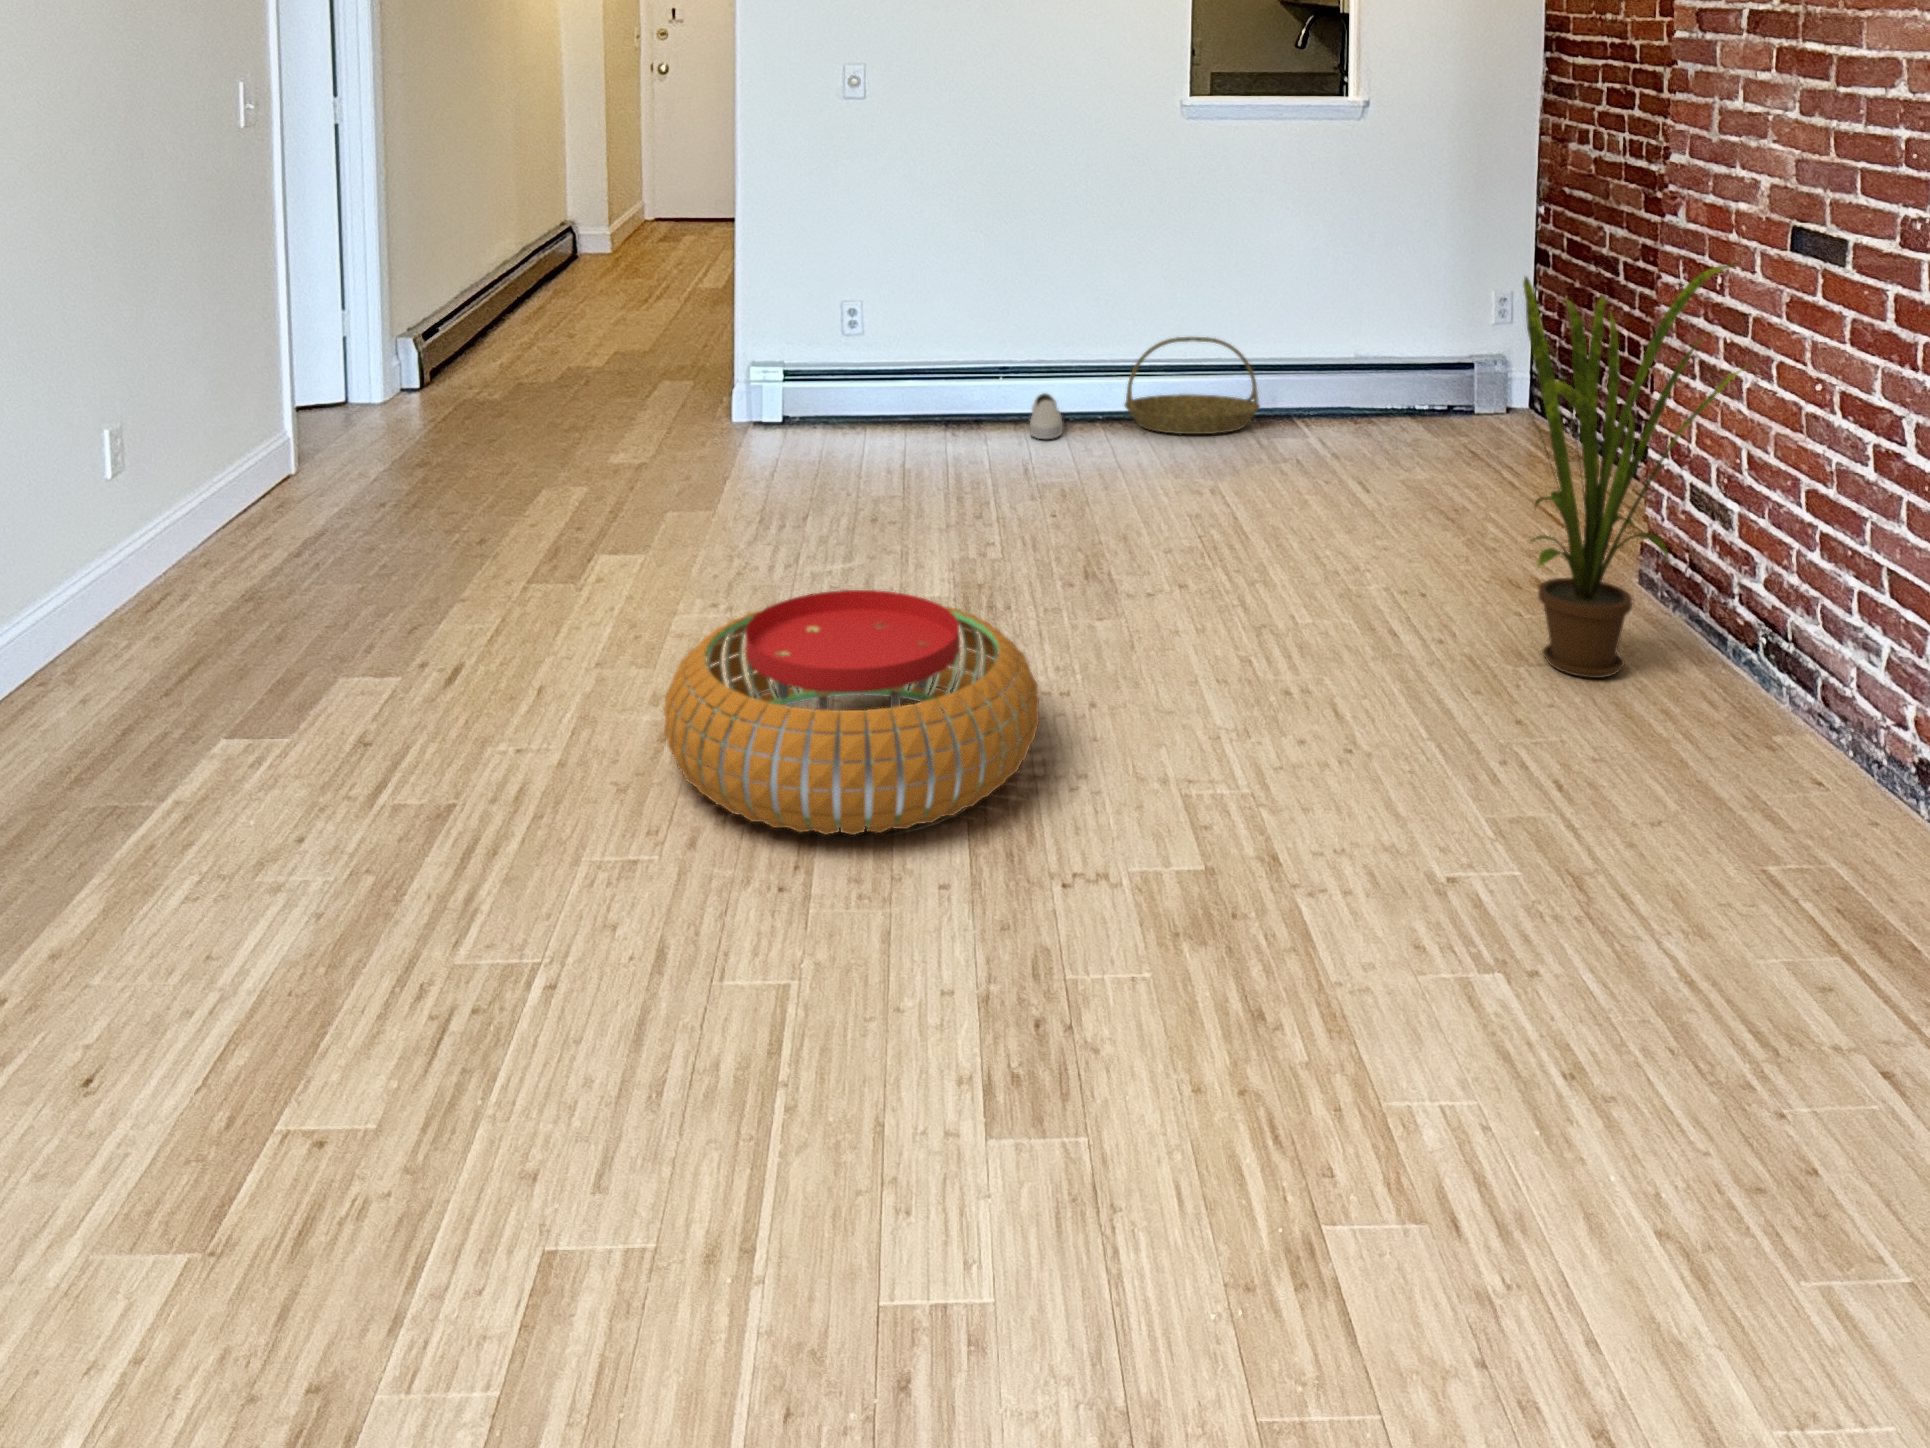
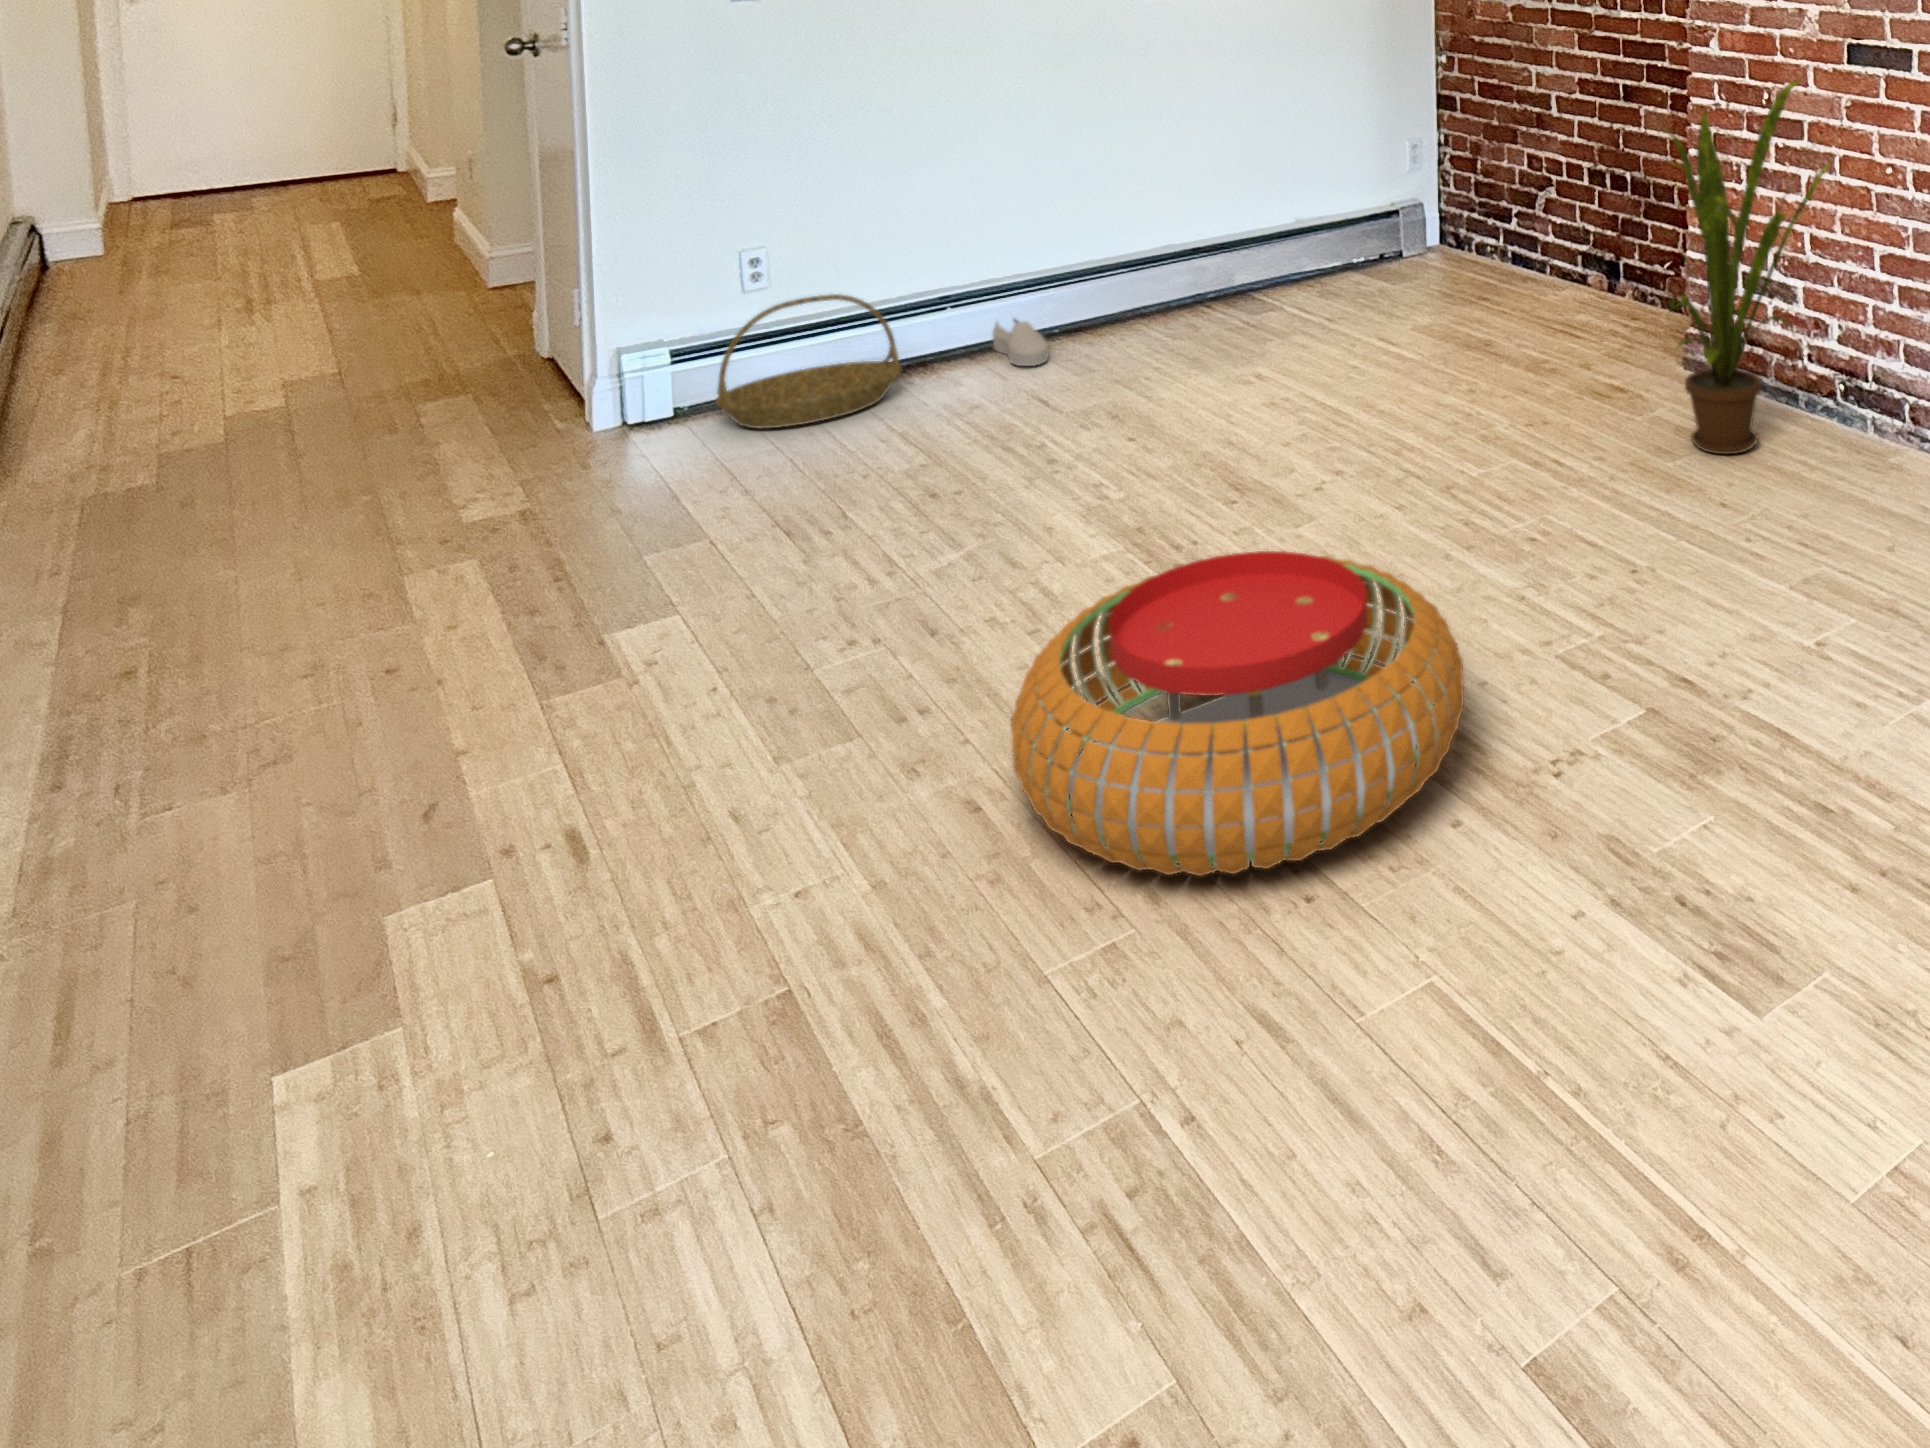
basket: present [1125,337,1260,434] -> present [716,294,902,429]

